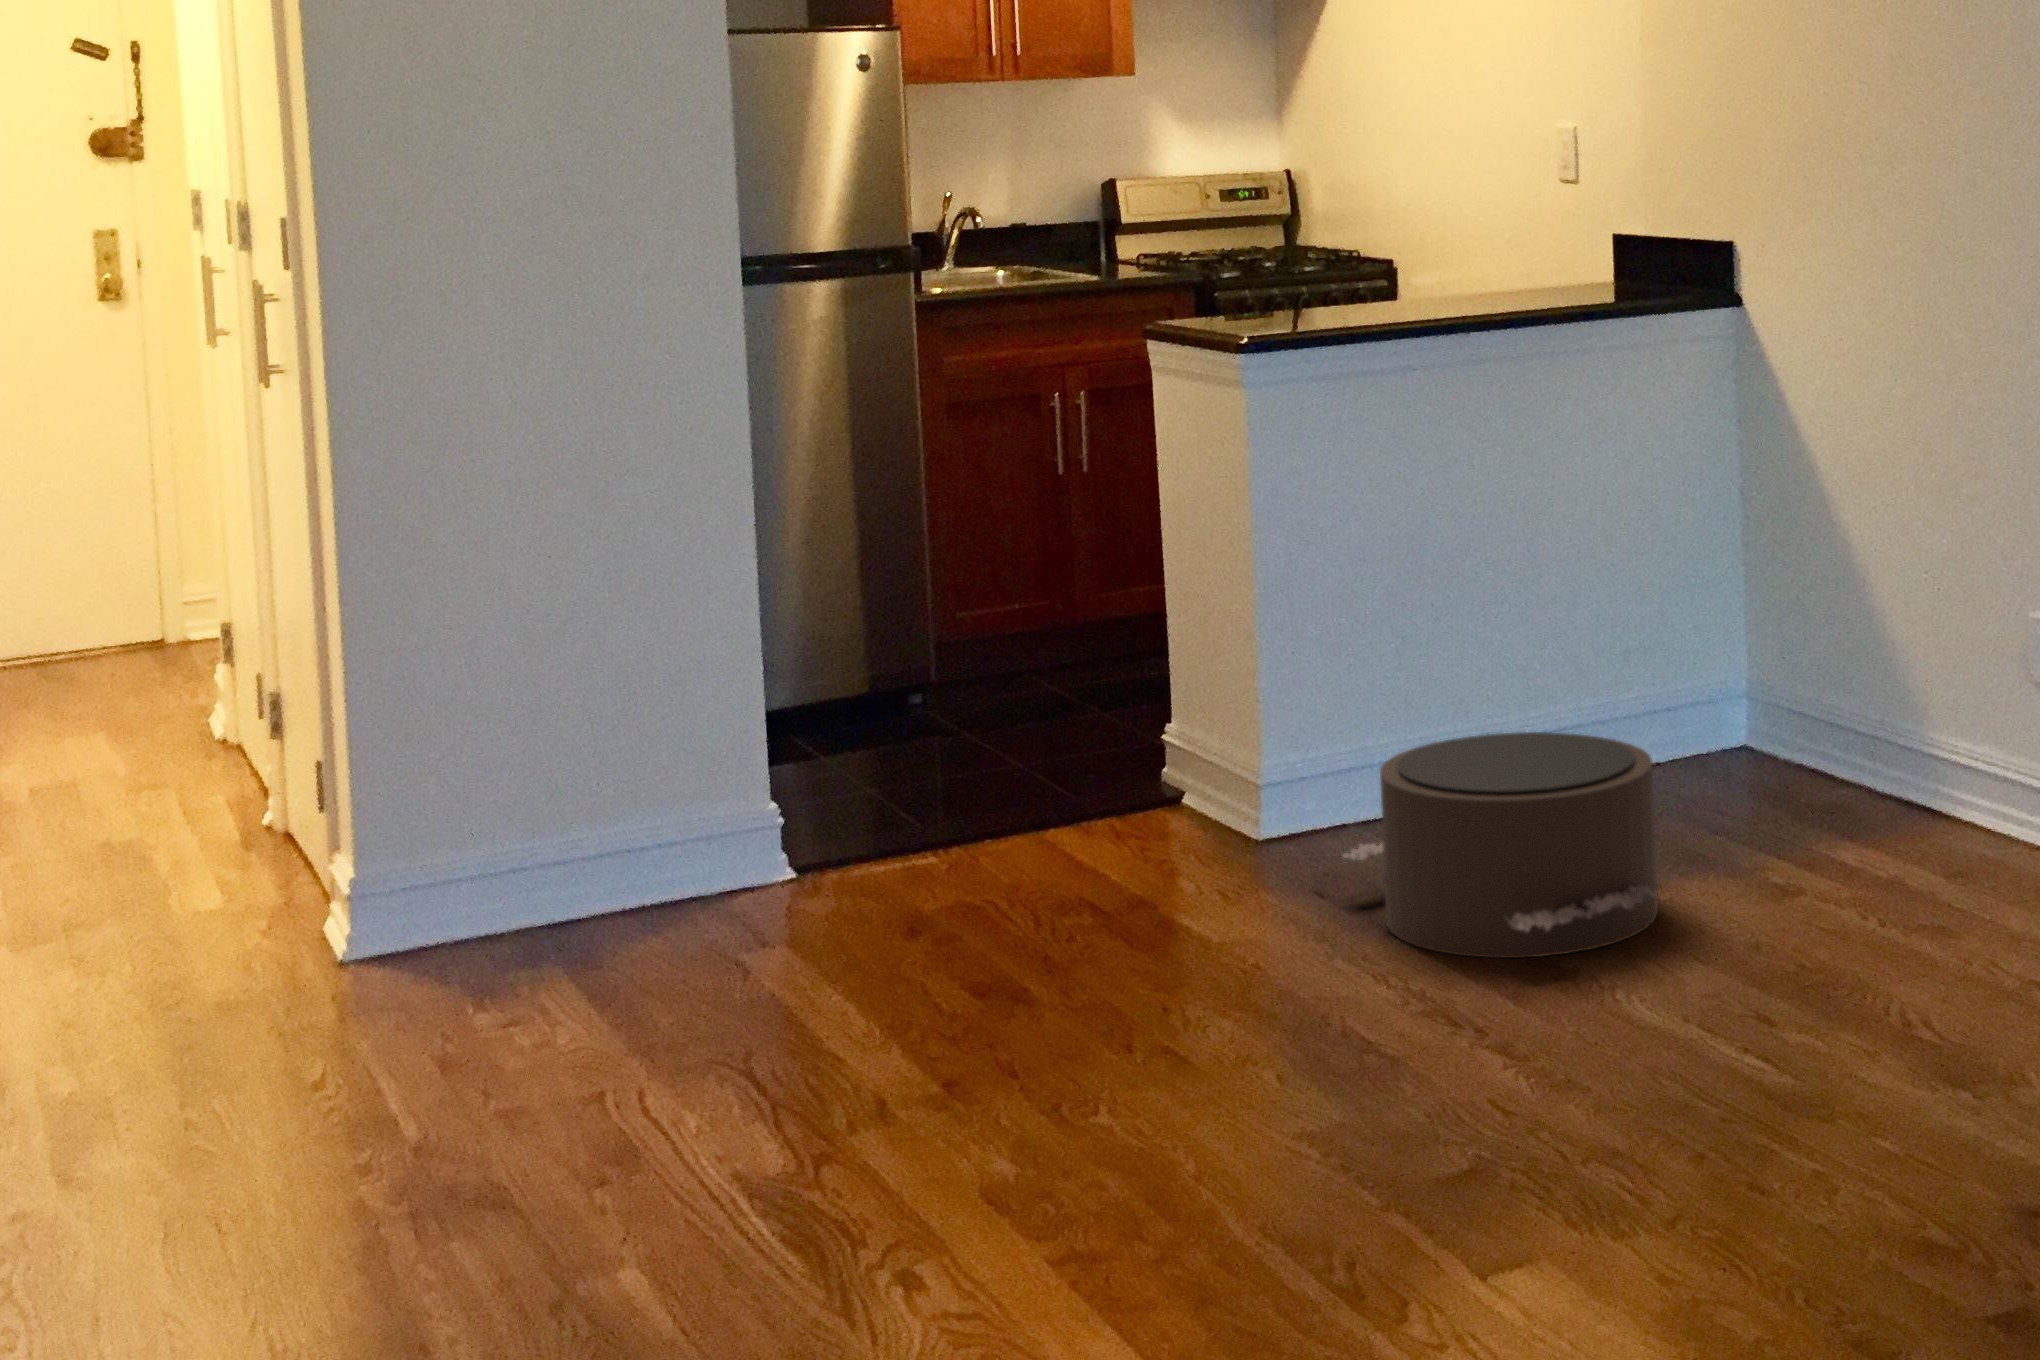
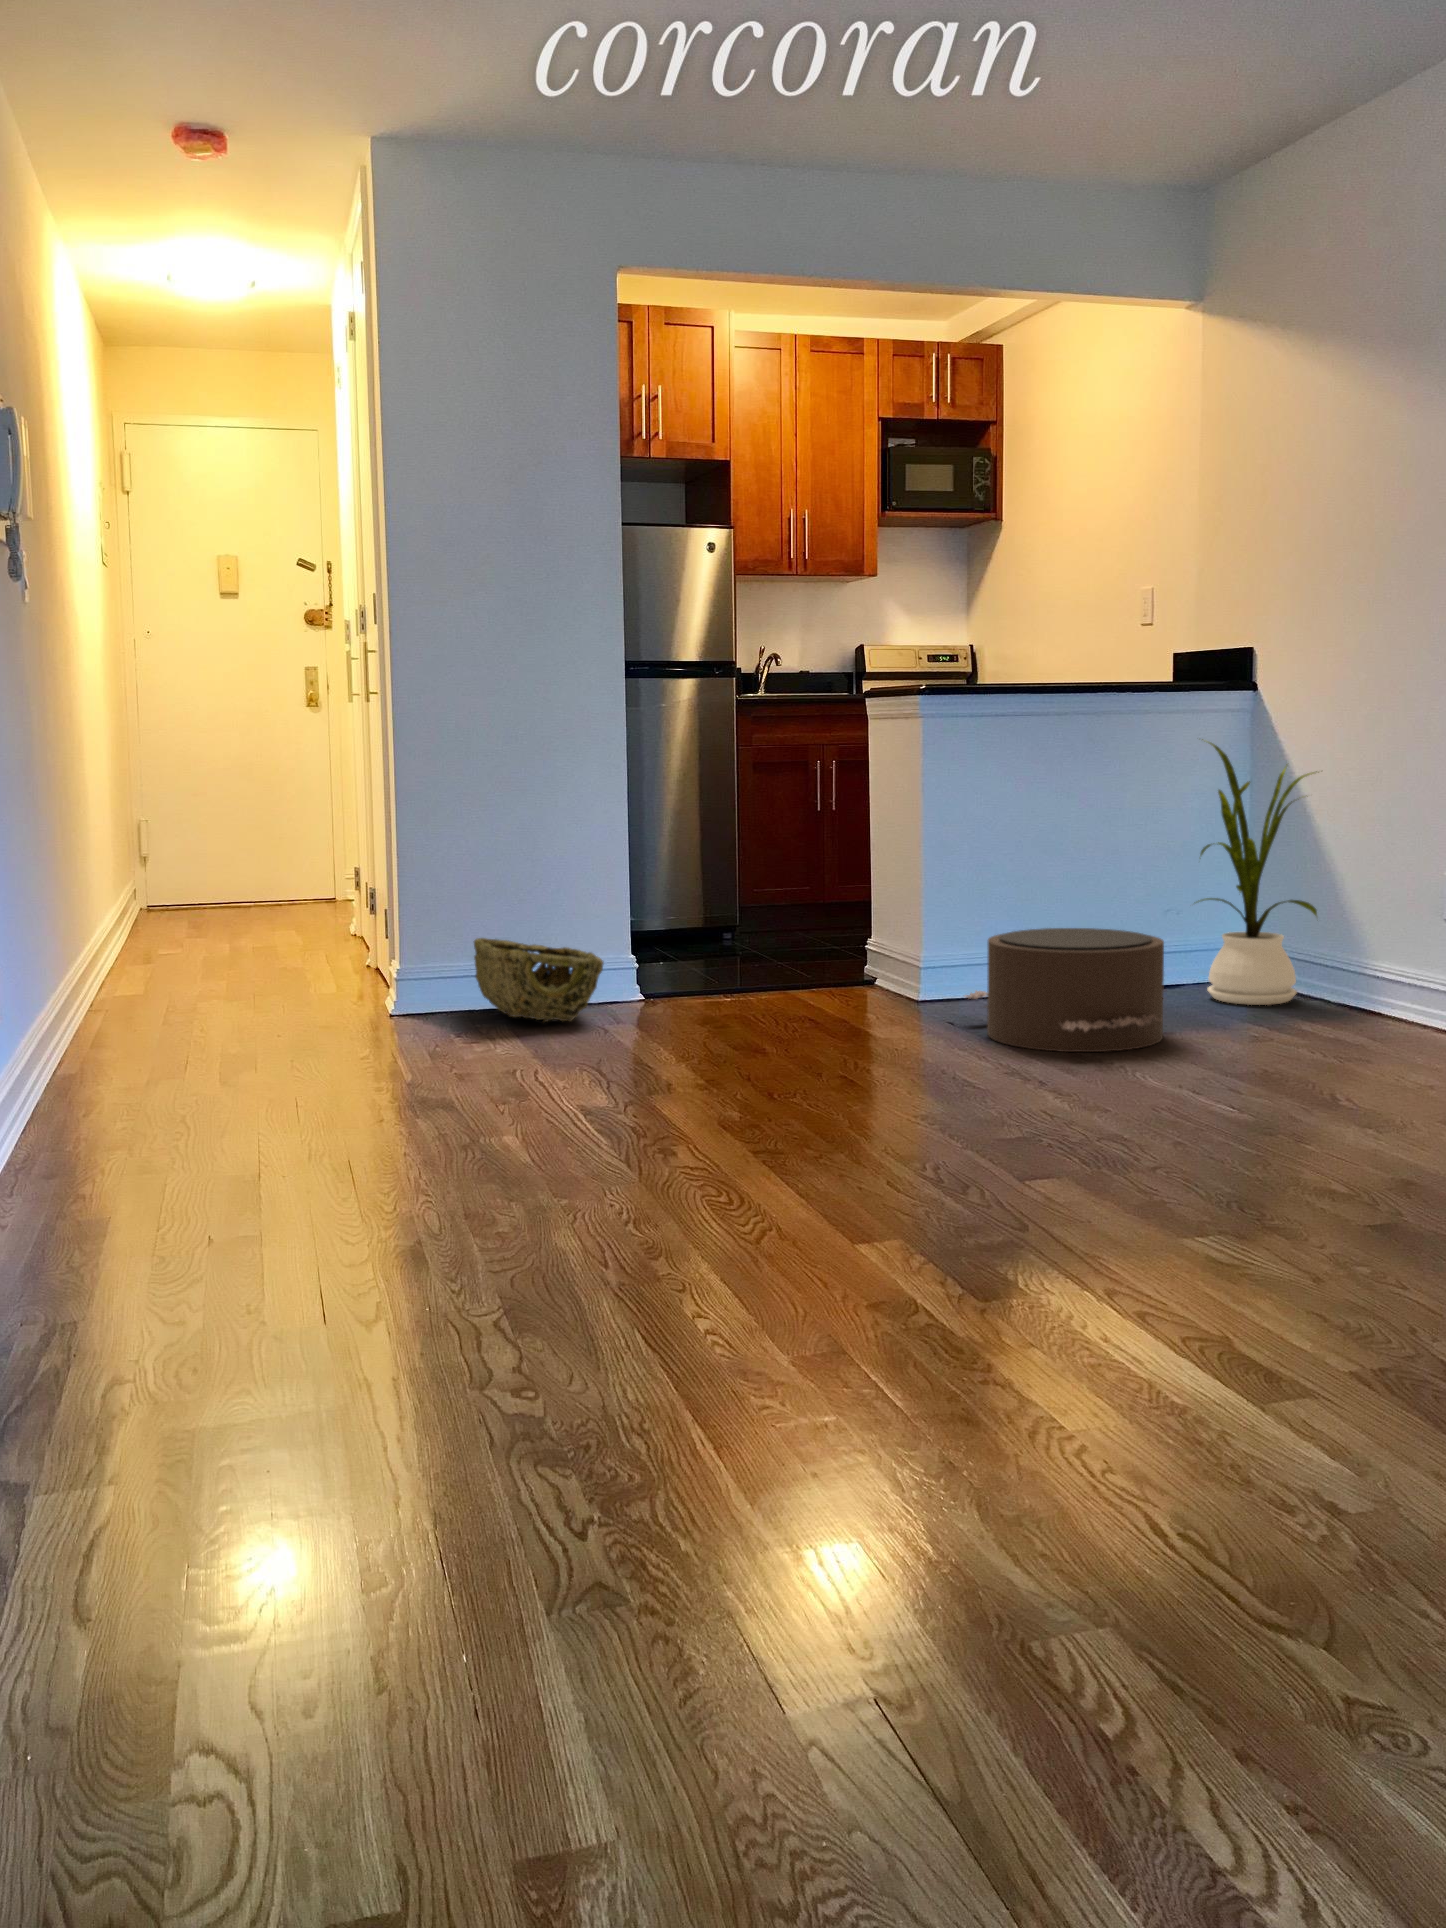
house plant: none [1667,391,1867,816] -> present [1200,739,1319,1005]
woven basket: none [490,804,734,961] -> present [474,938,604,1022]

